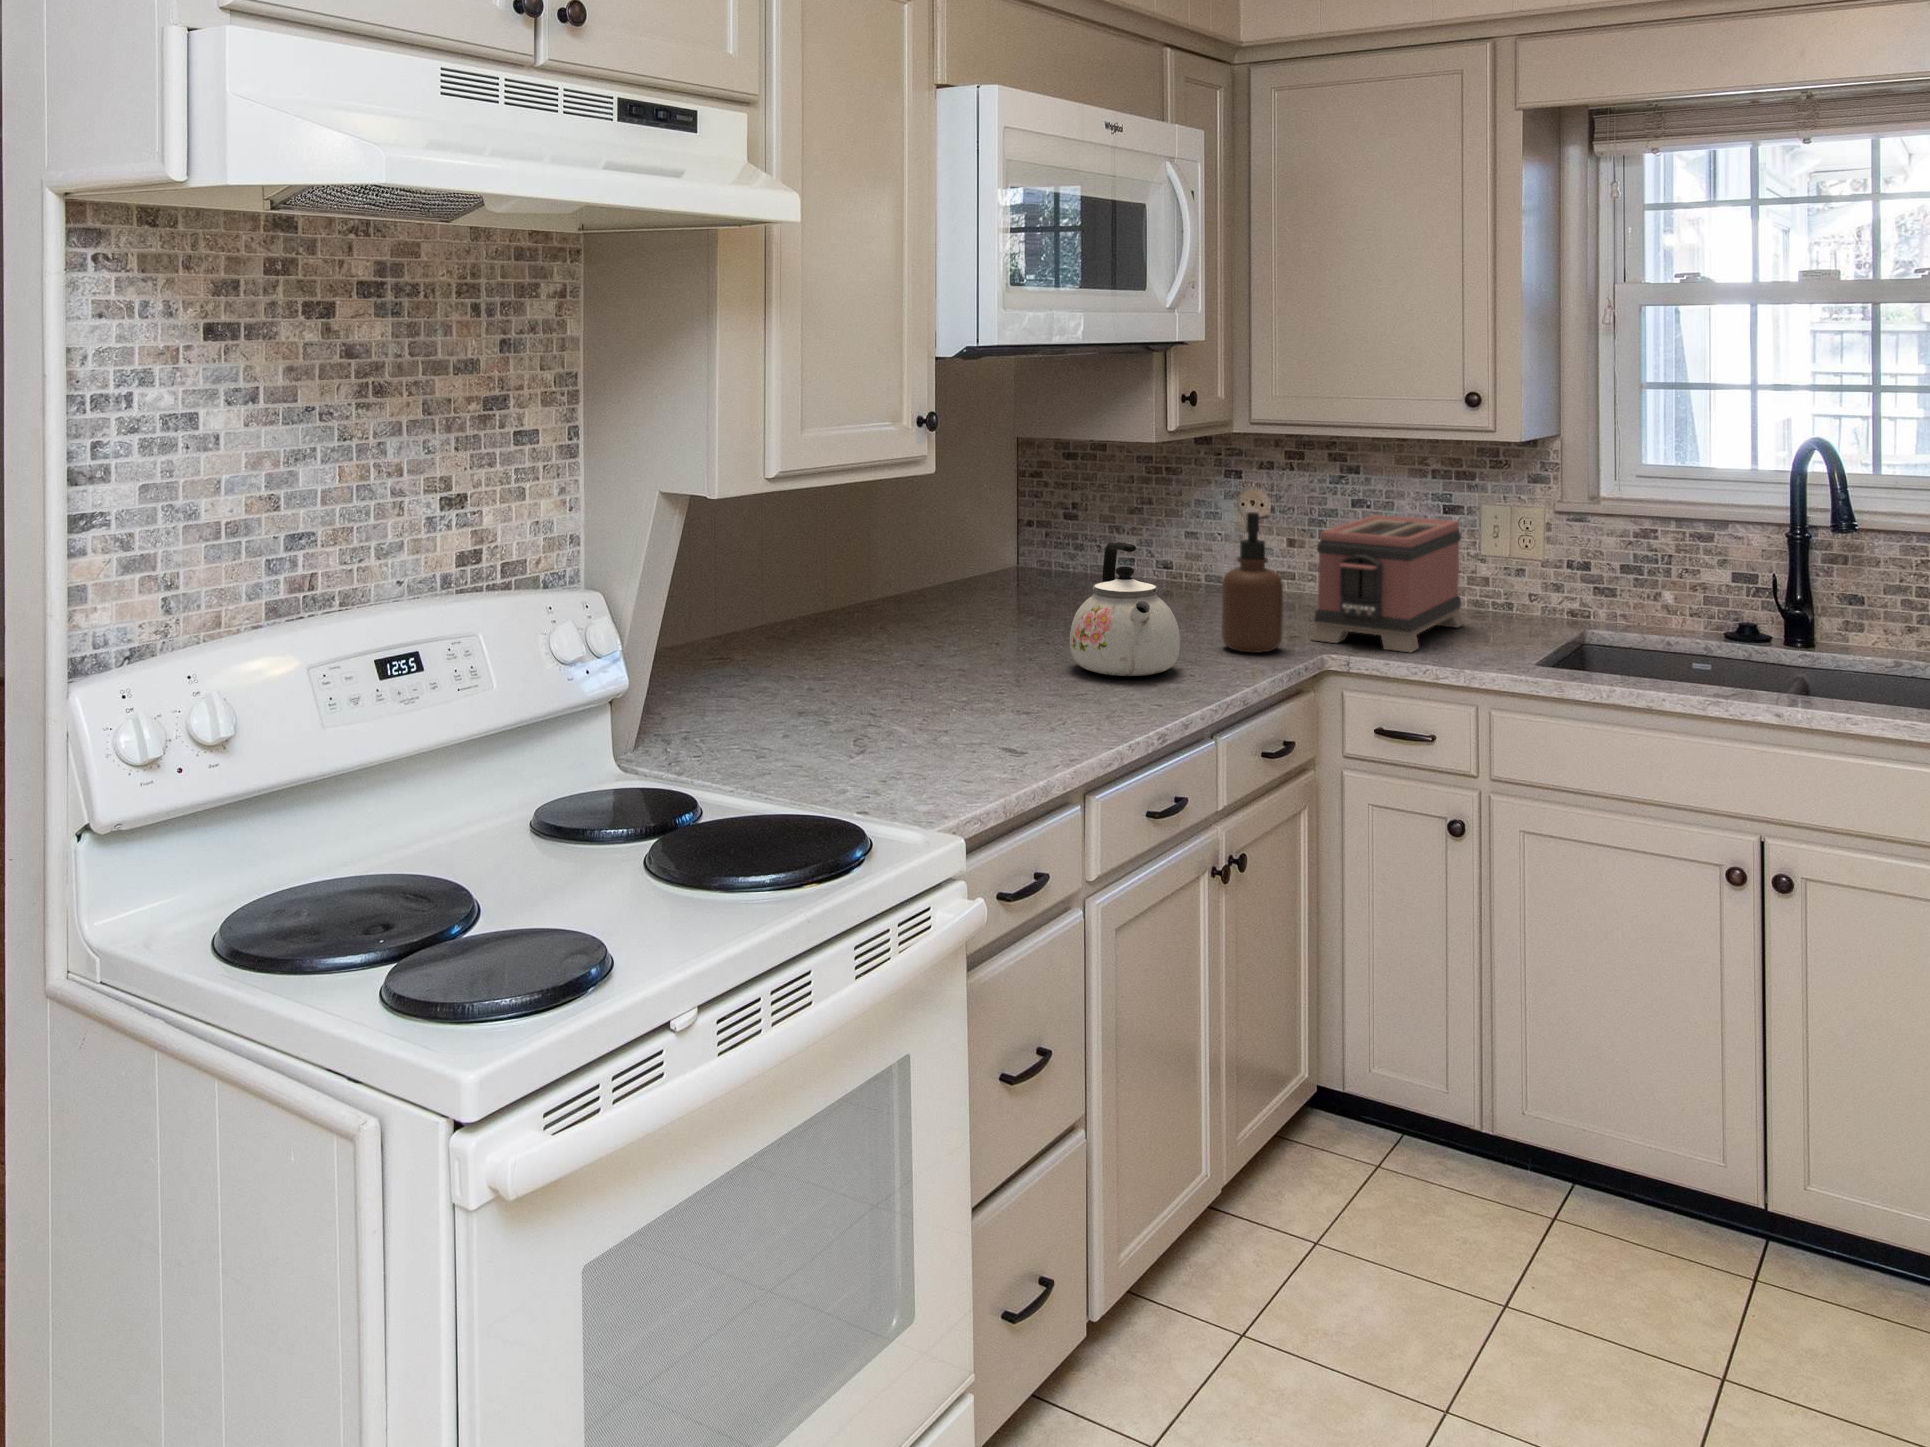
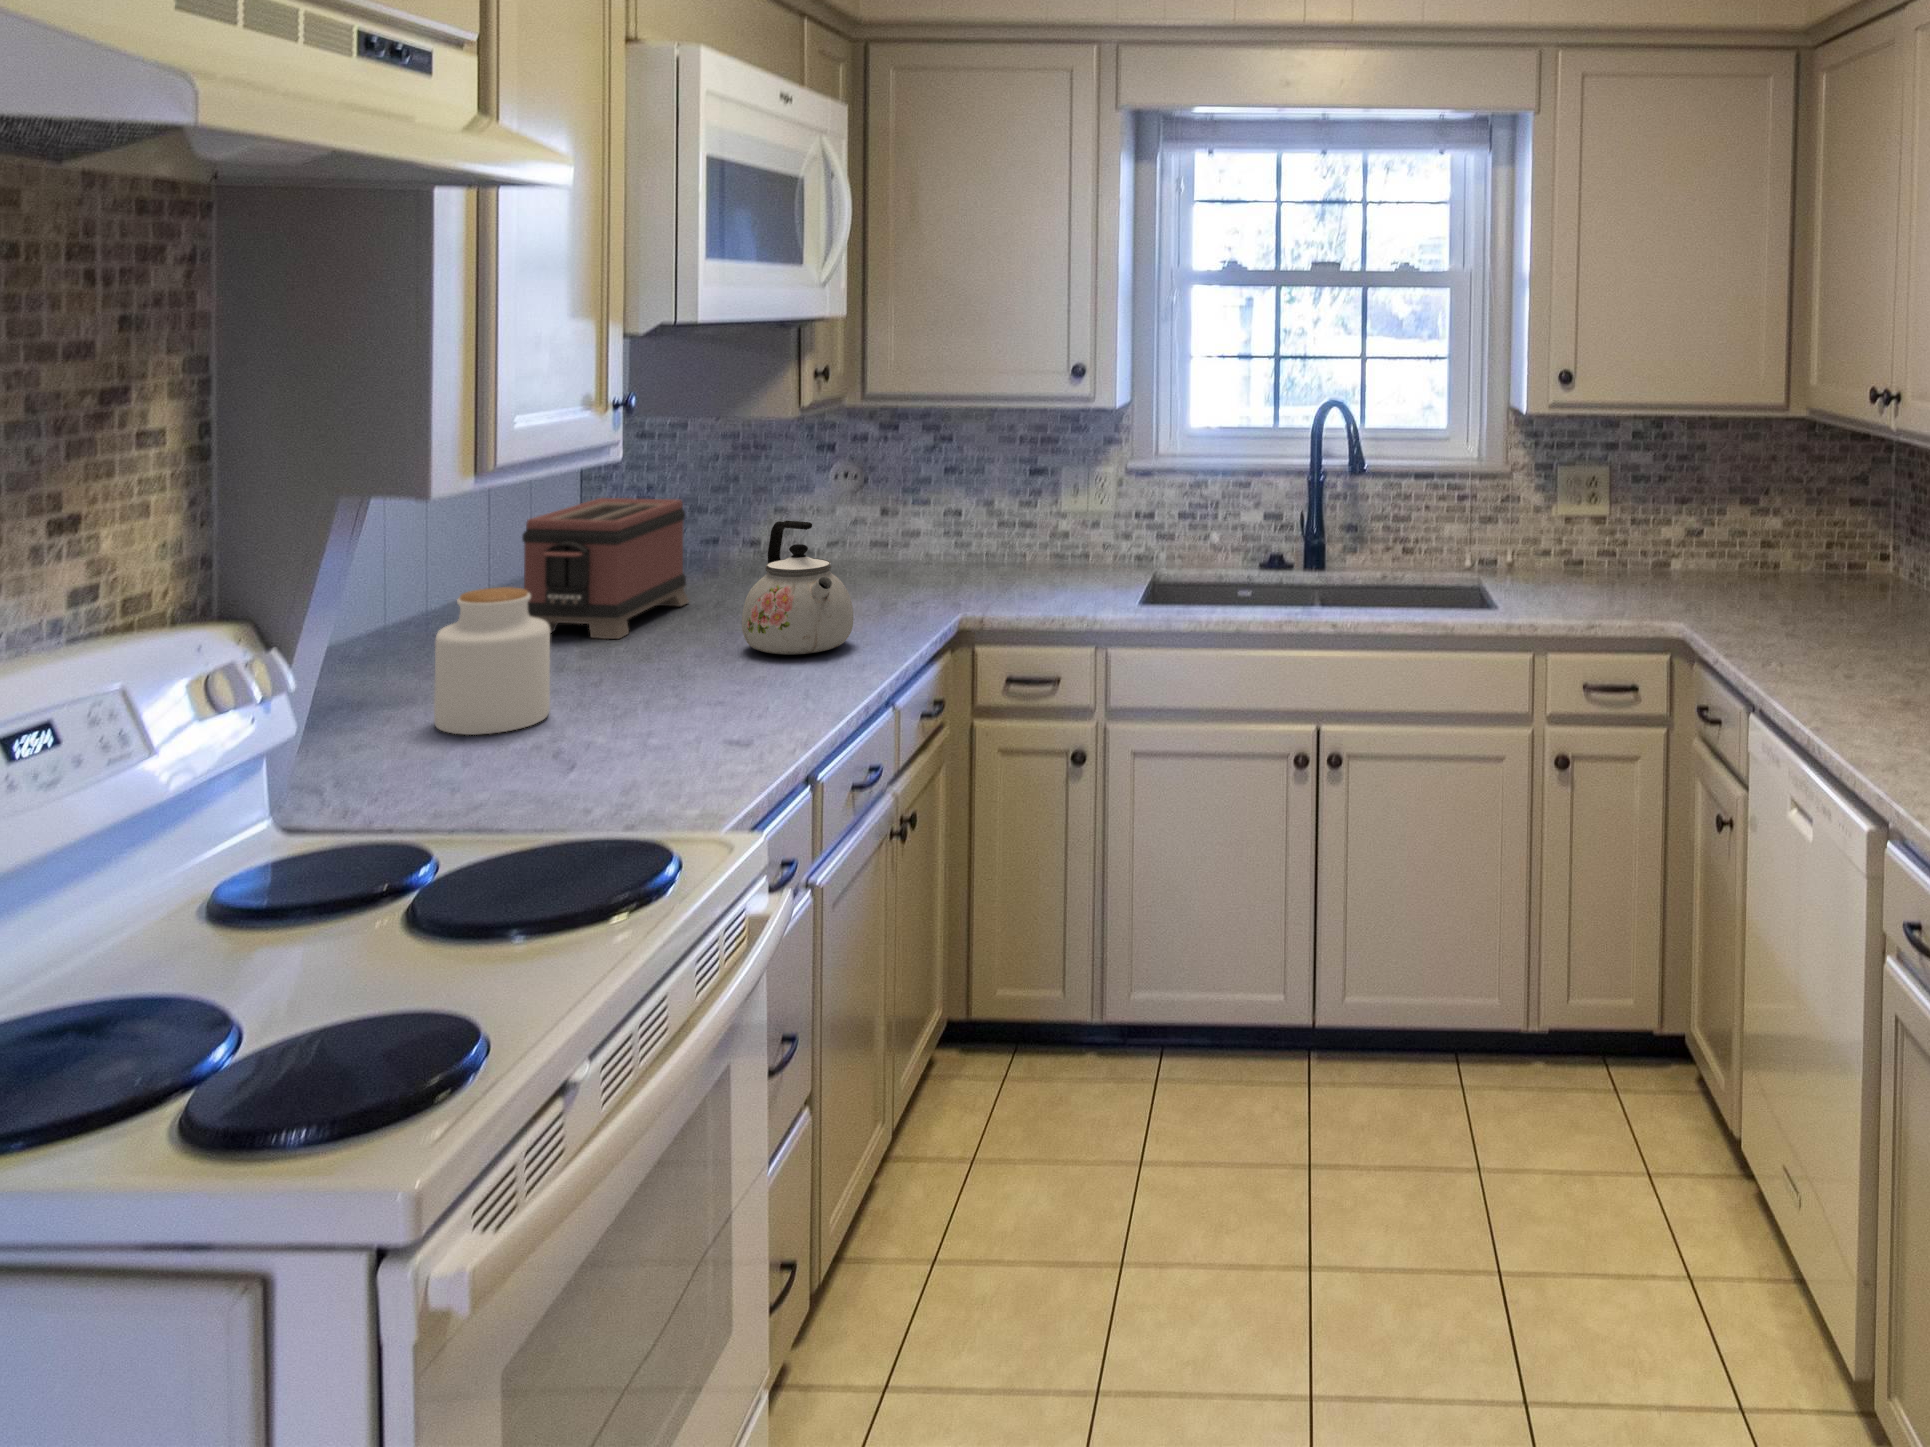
soap dispenser: present [1222,512,1283,653] -> none [872,484,929,618]
toaster: present [1311,515,1464,653] -> present [522,498,689,639]
jar: none [773,583,869,712] -> present [434,587,550,735]

